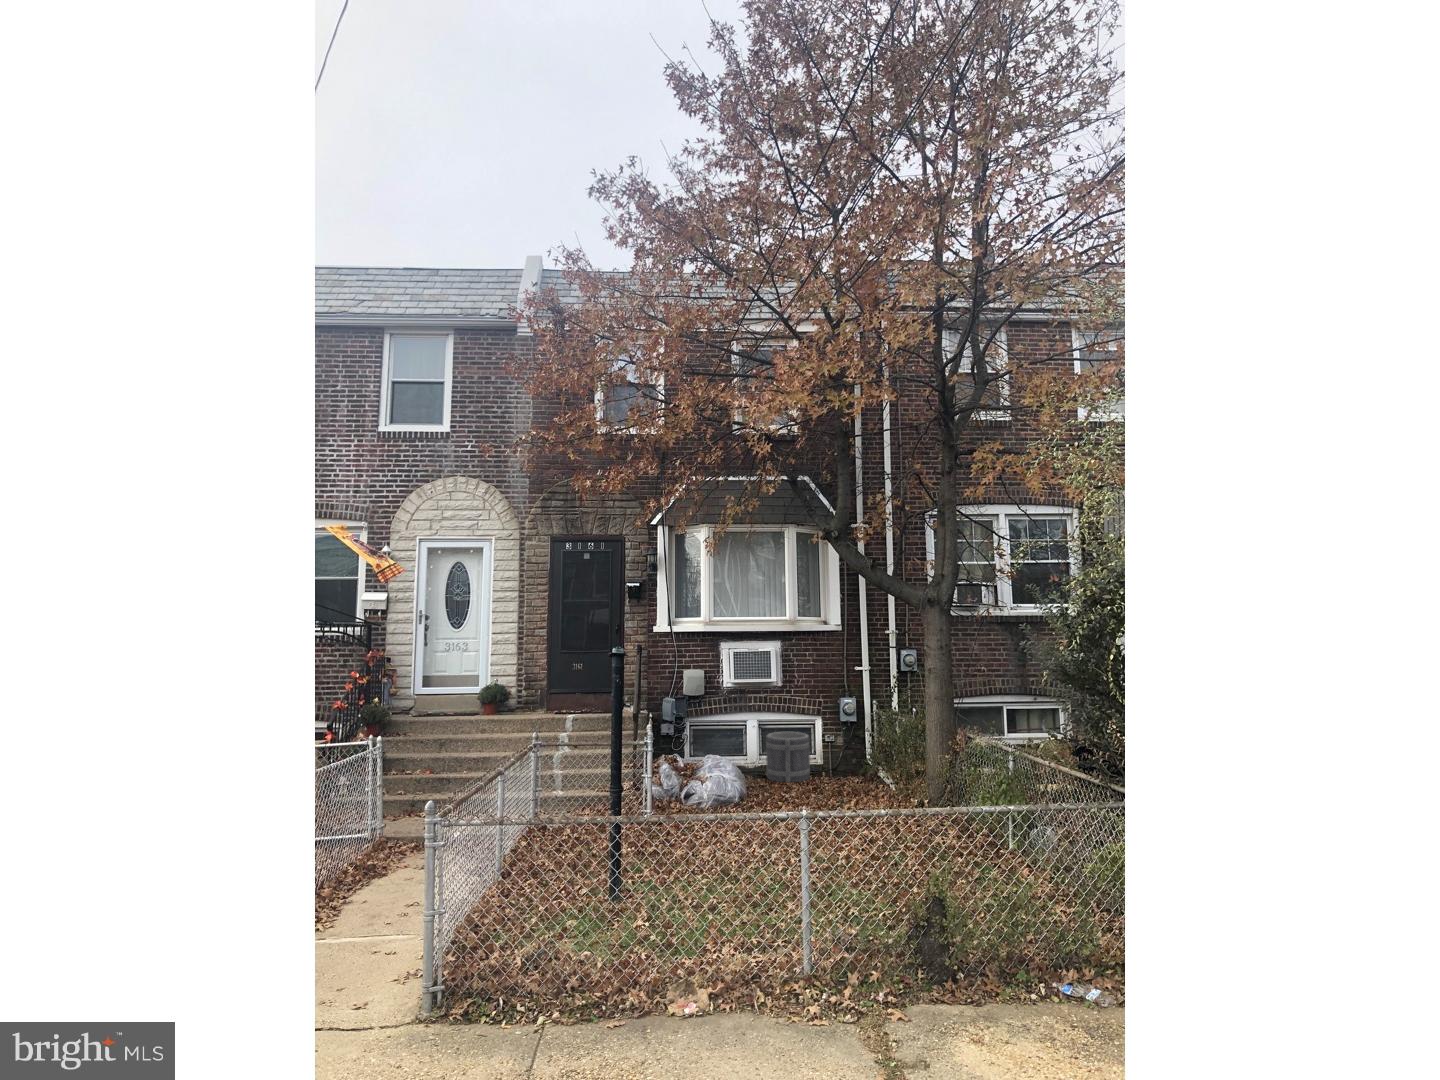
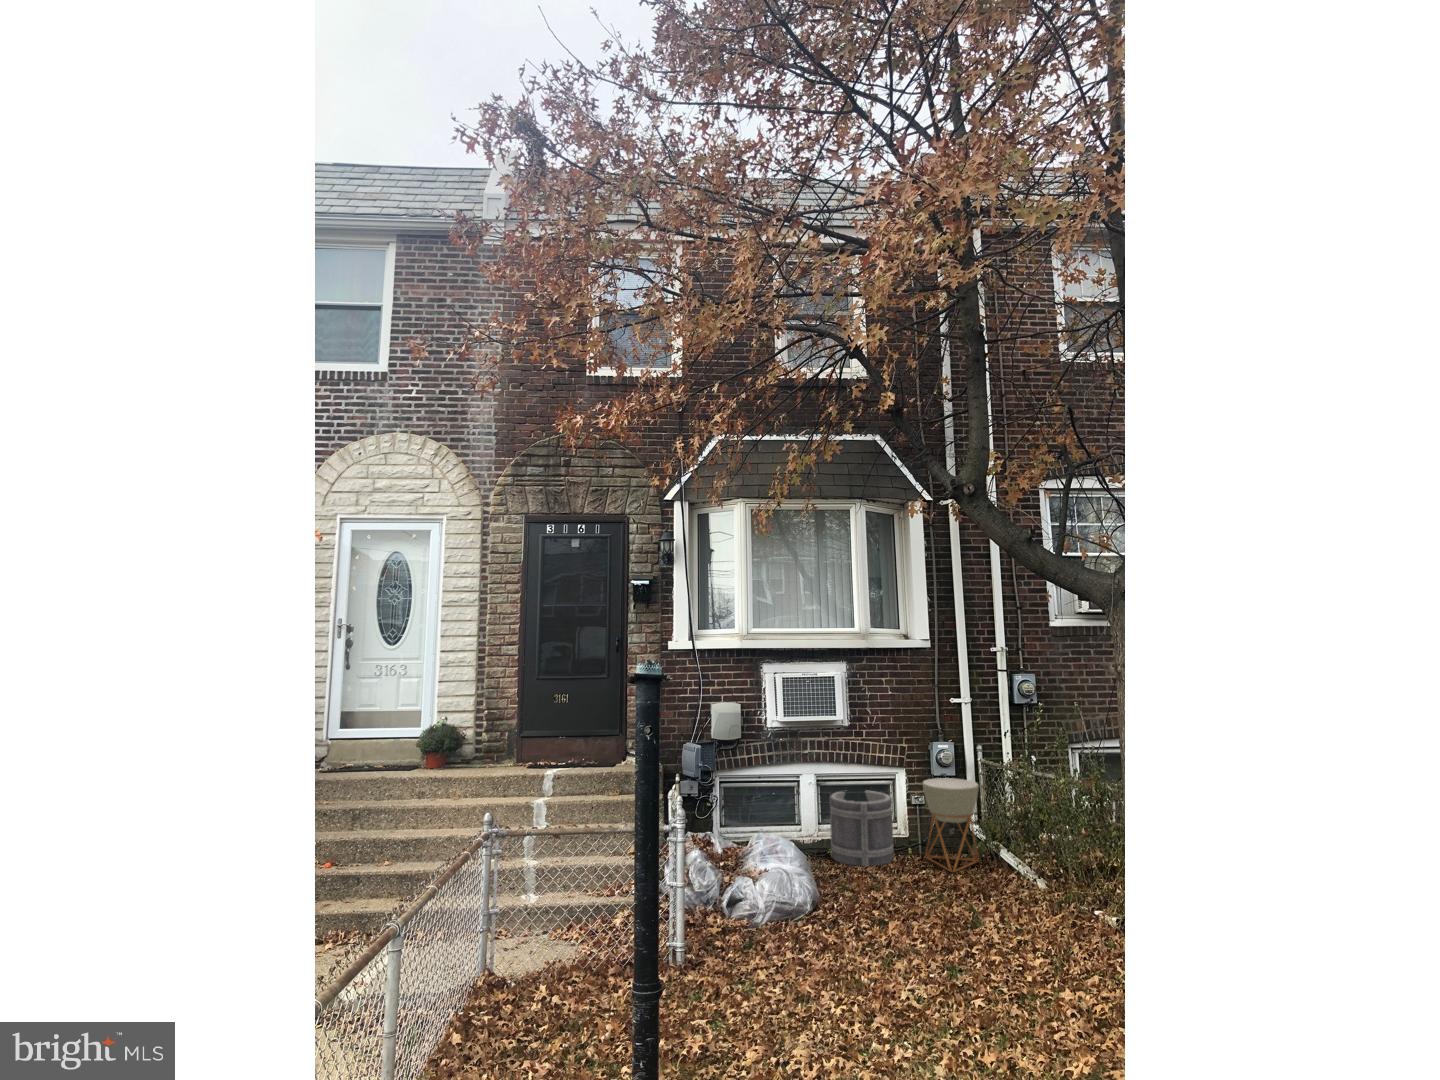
planter: none [829,723,868,786] -> present [923,778,979,873]

